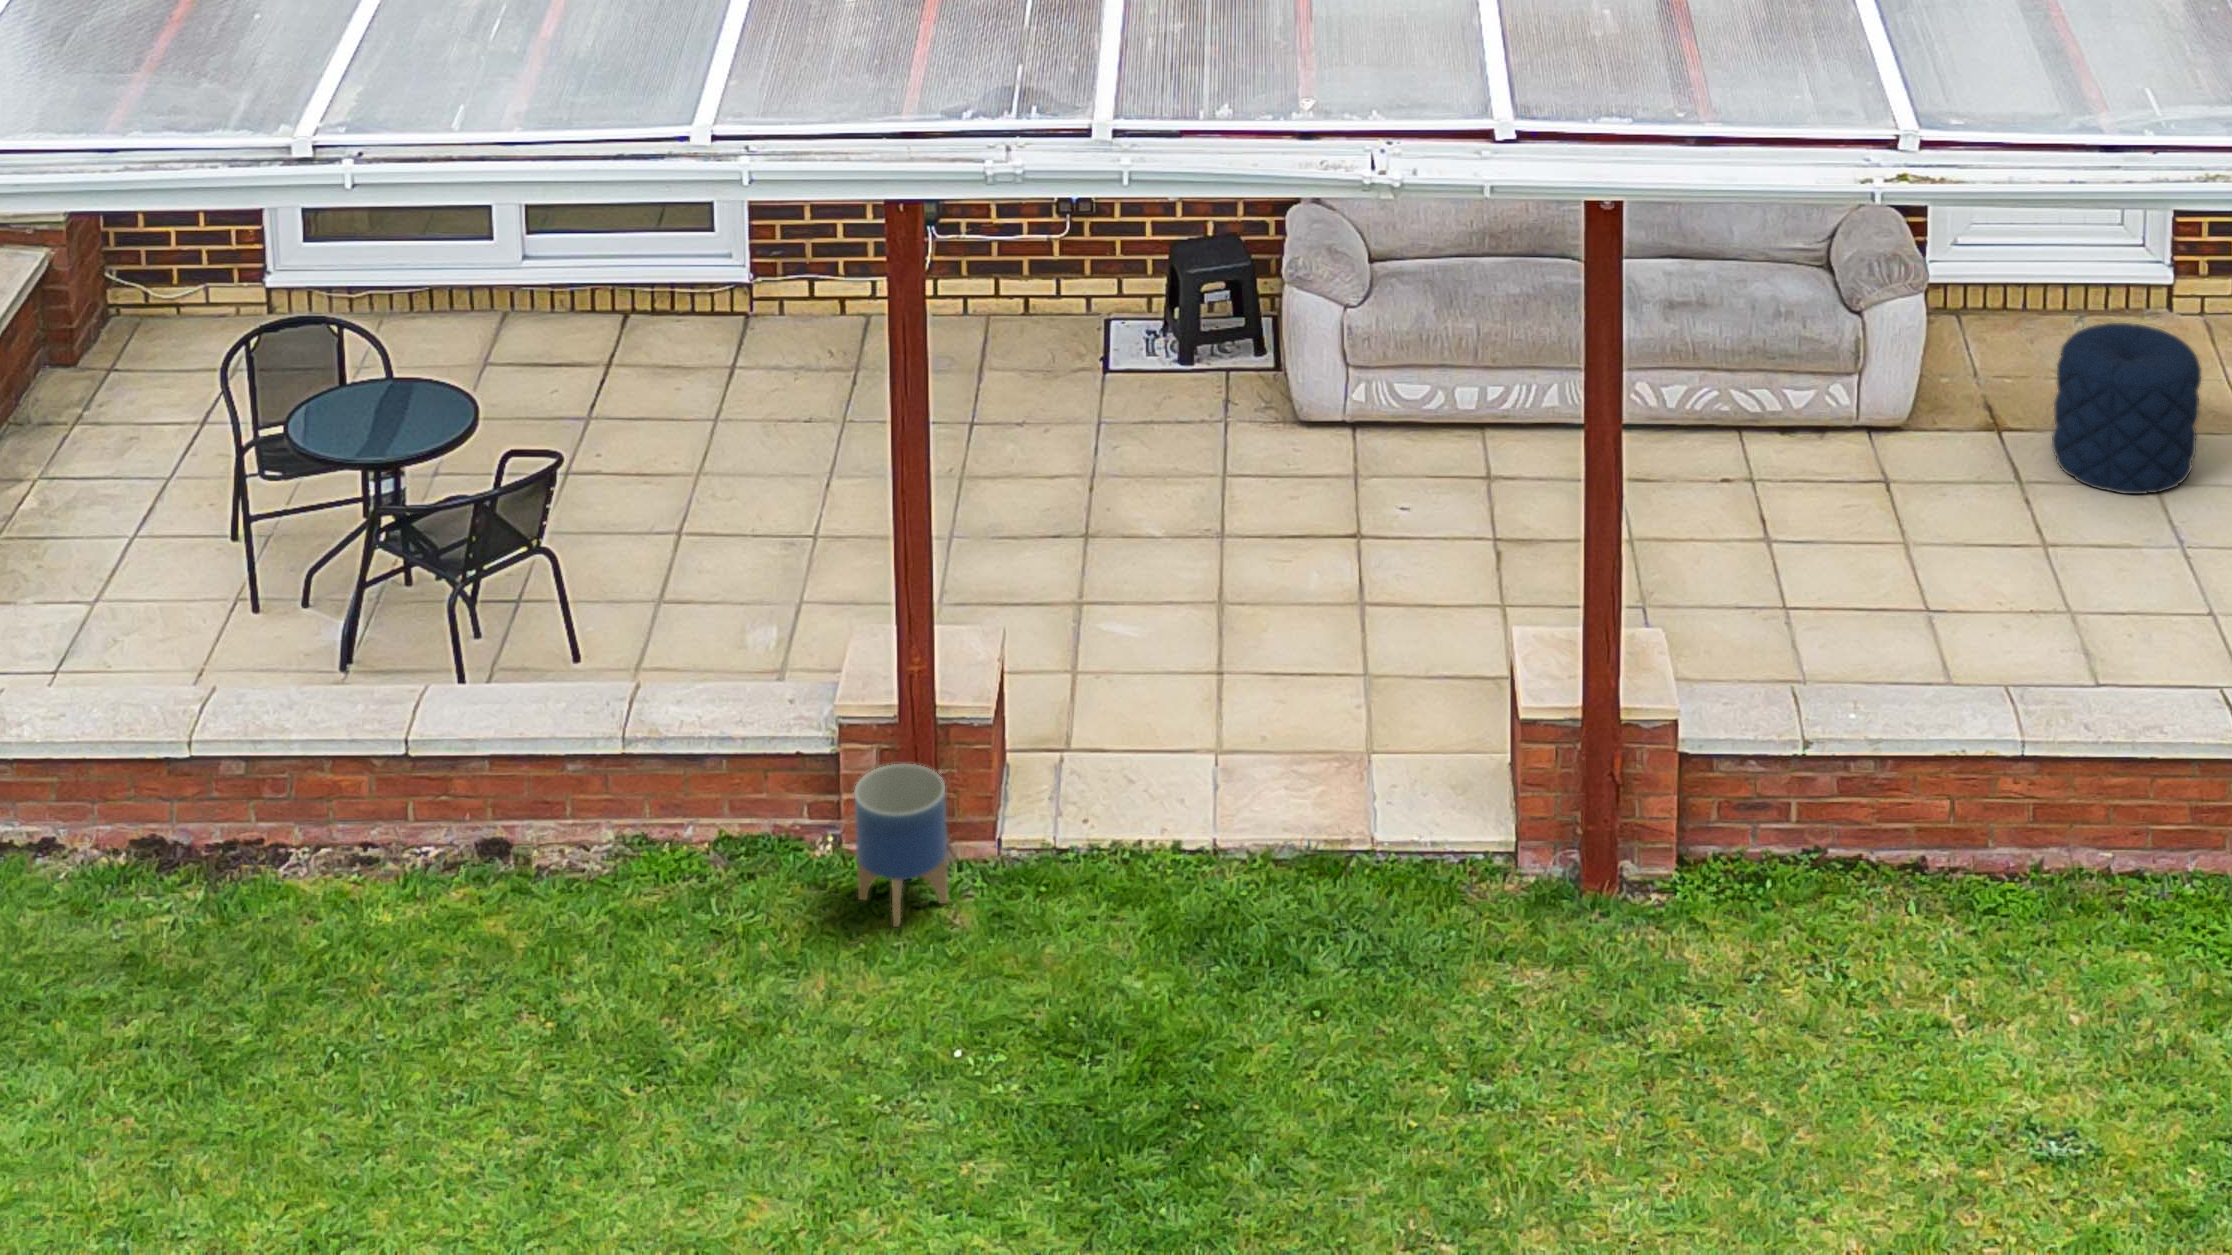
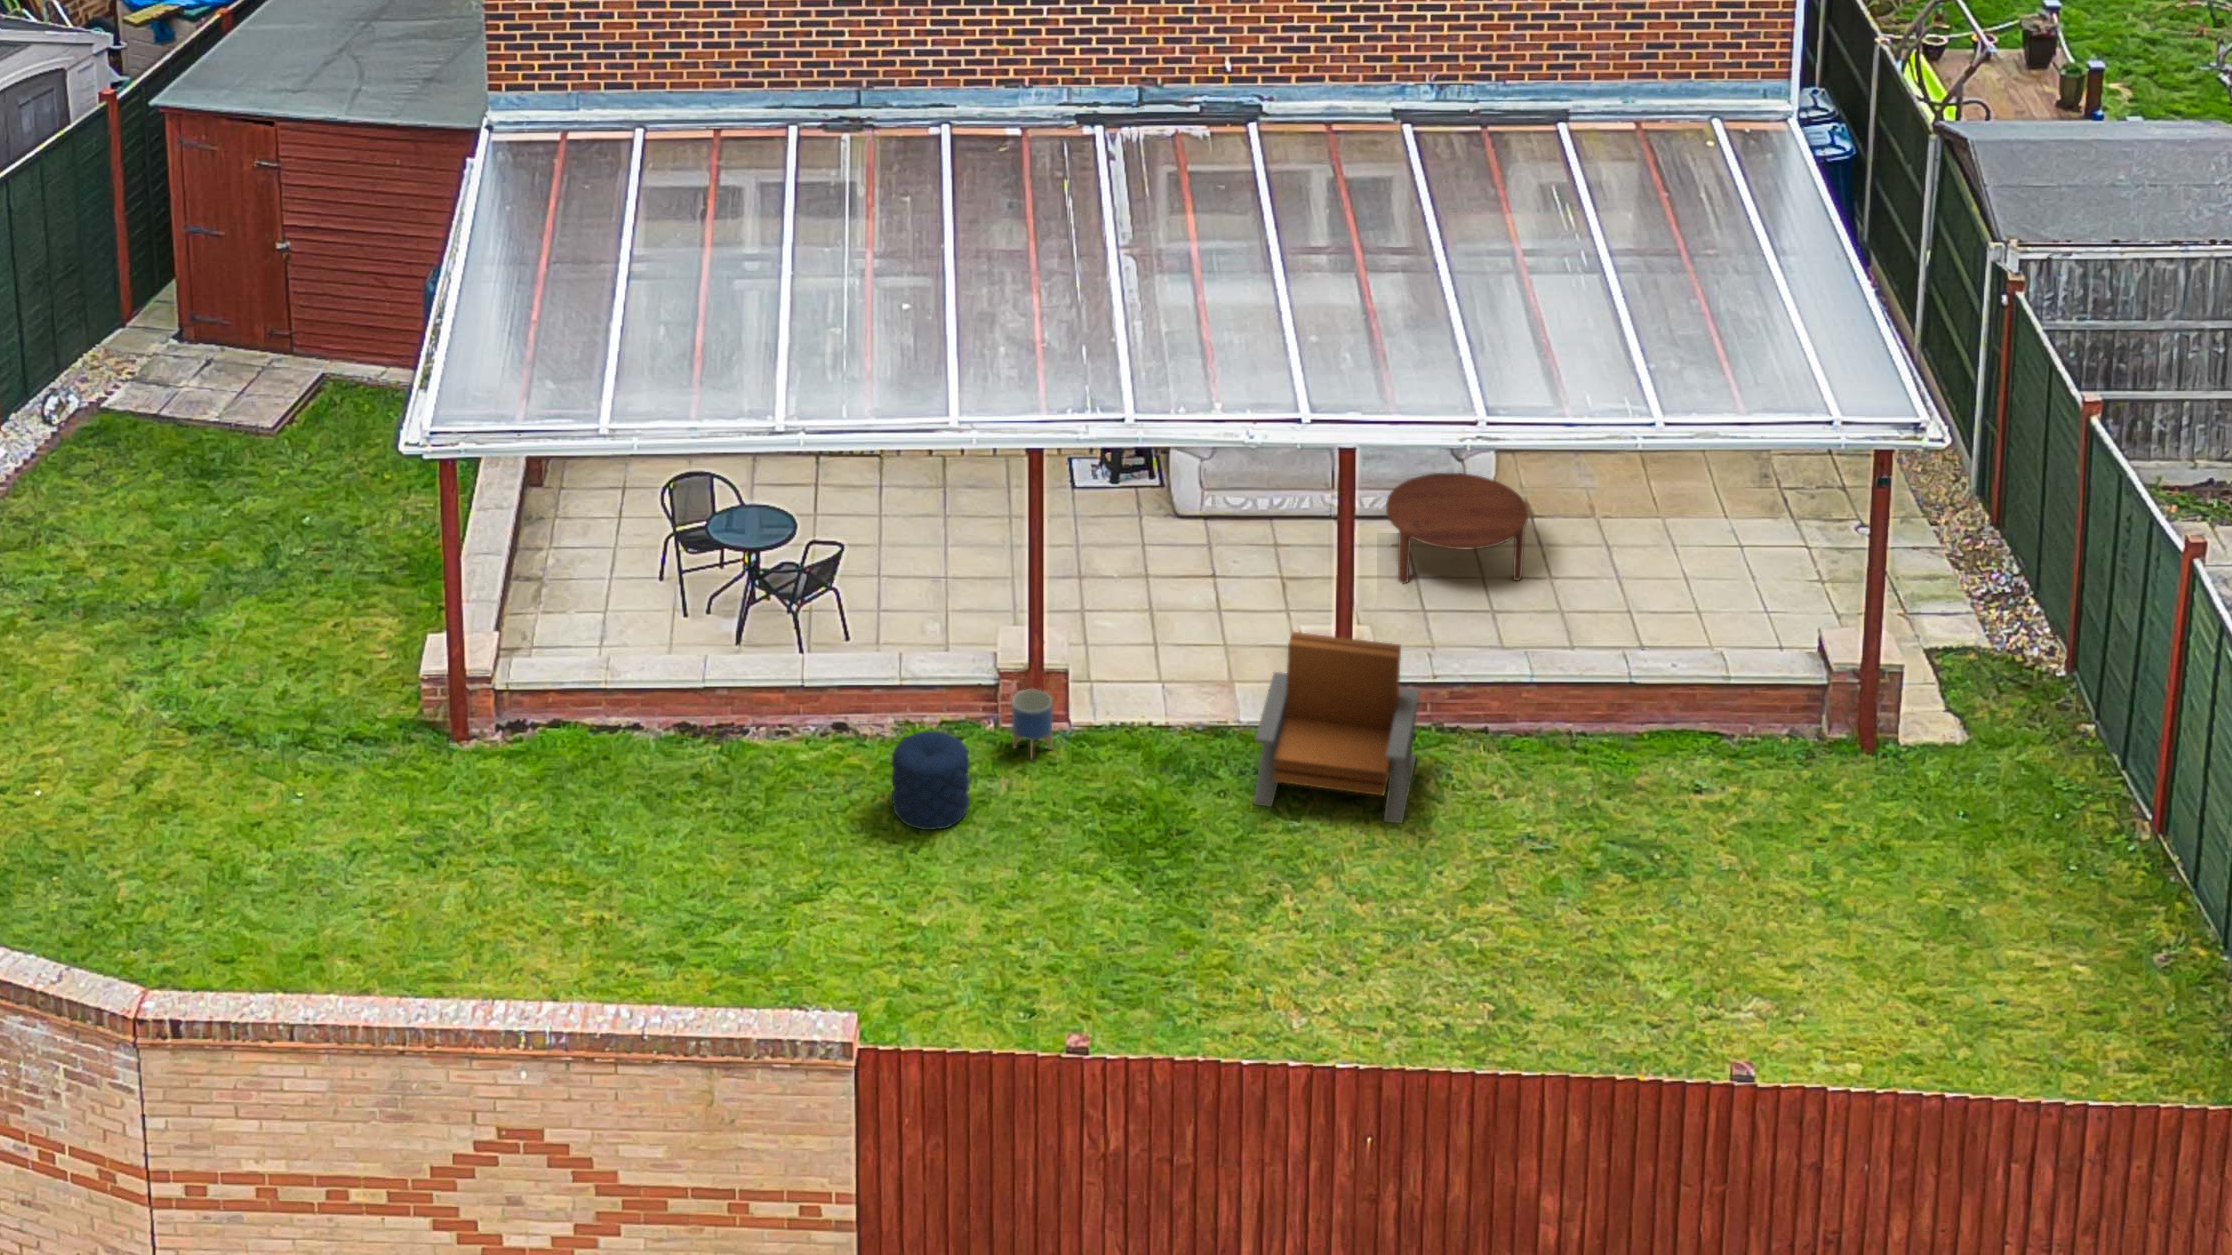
pouf: present [2052,323,2201,494] -> present [891,731,970,830]
coffee table: none [1702,333,1997,557] -> present [1386,473,1528,584]
lounge chair: none [1391,634,1776,1095] -> present [1254,632,1419,824]

